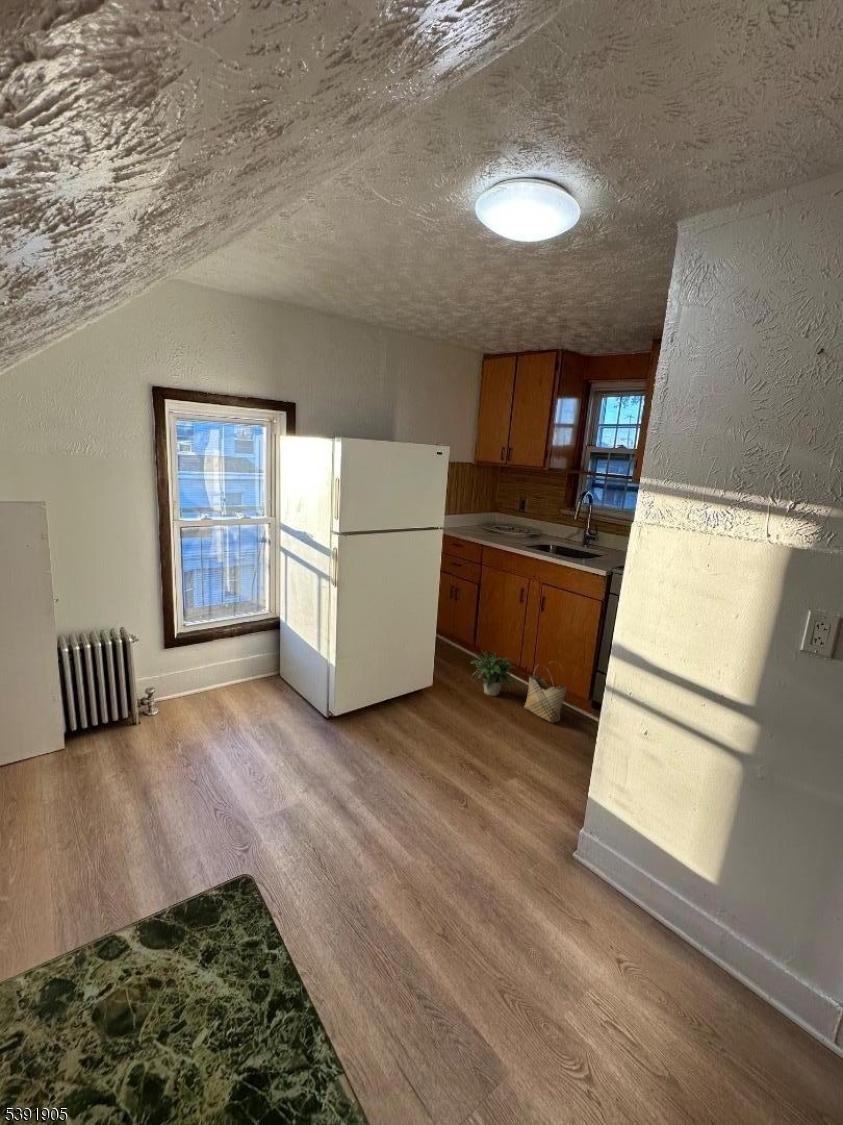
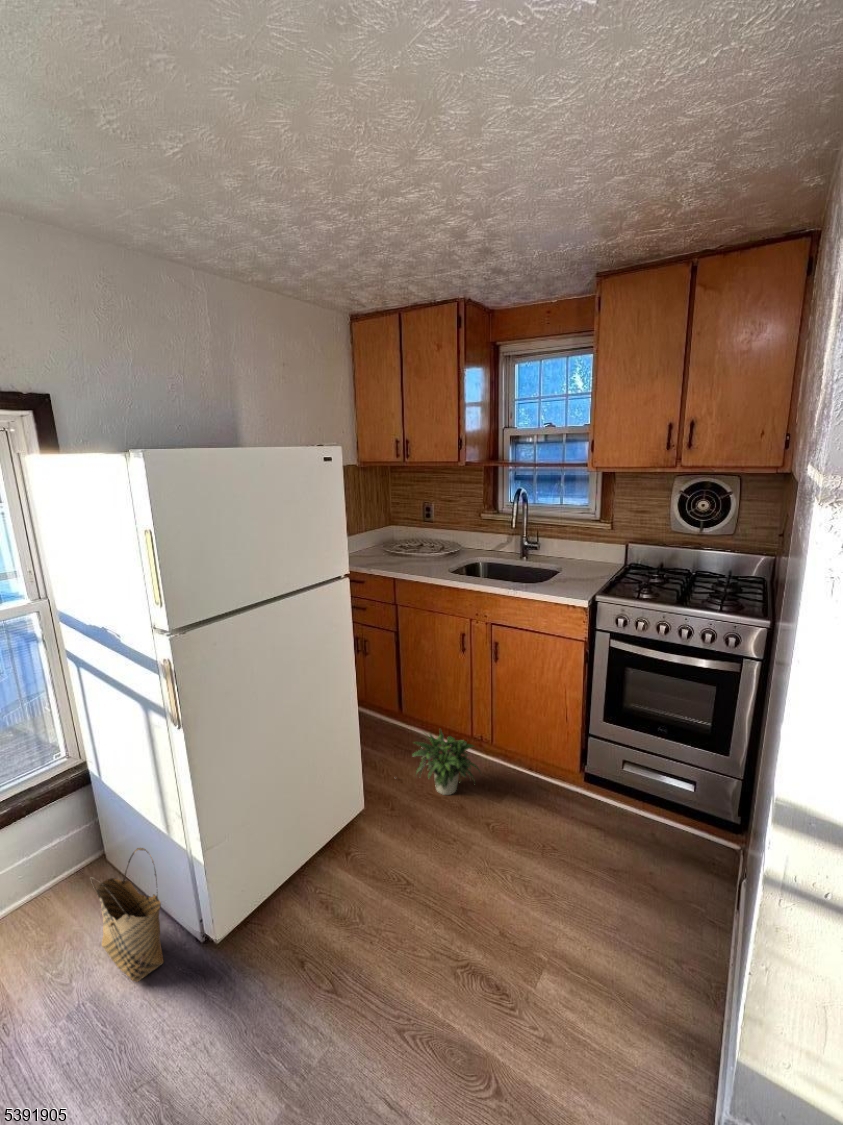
woven basket: present [524,661,567,722] -> present [91,848,164,982]

